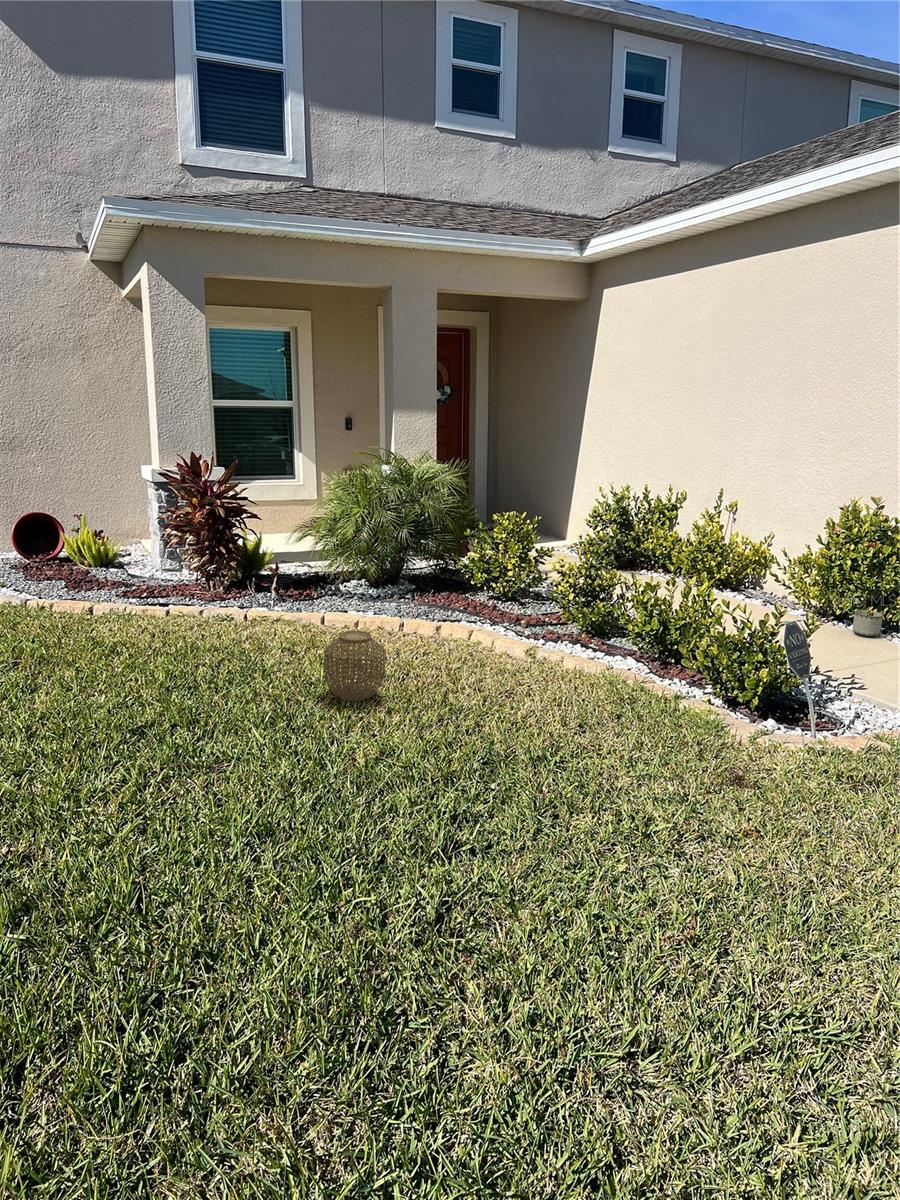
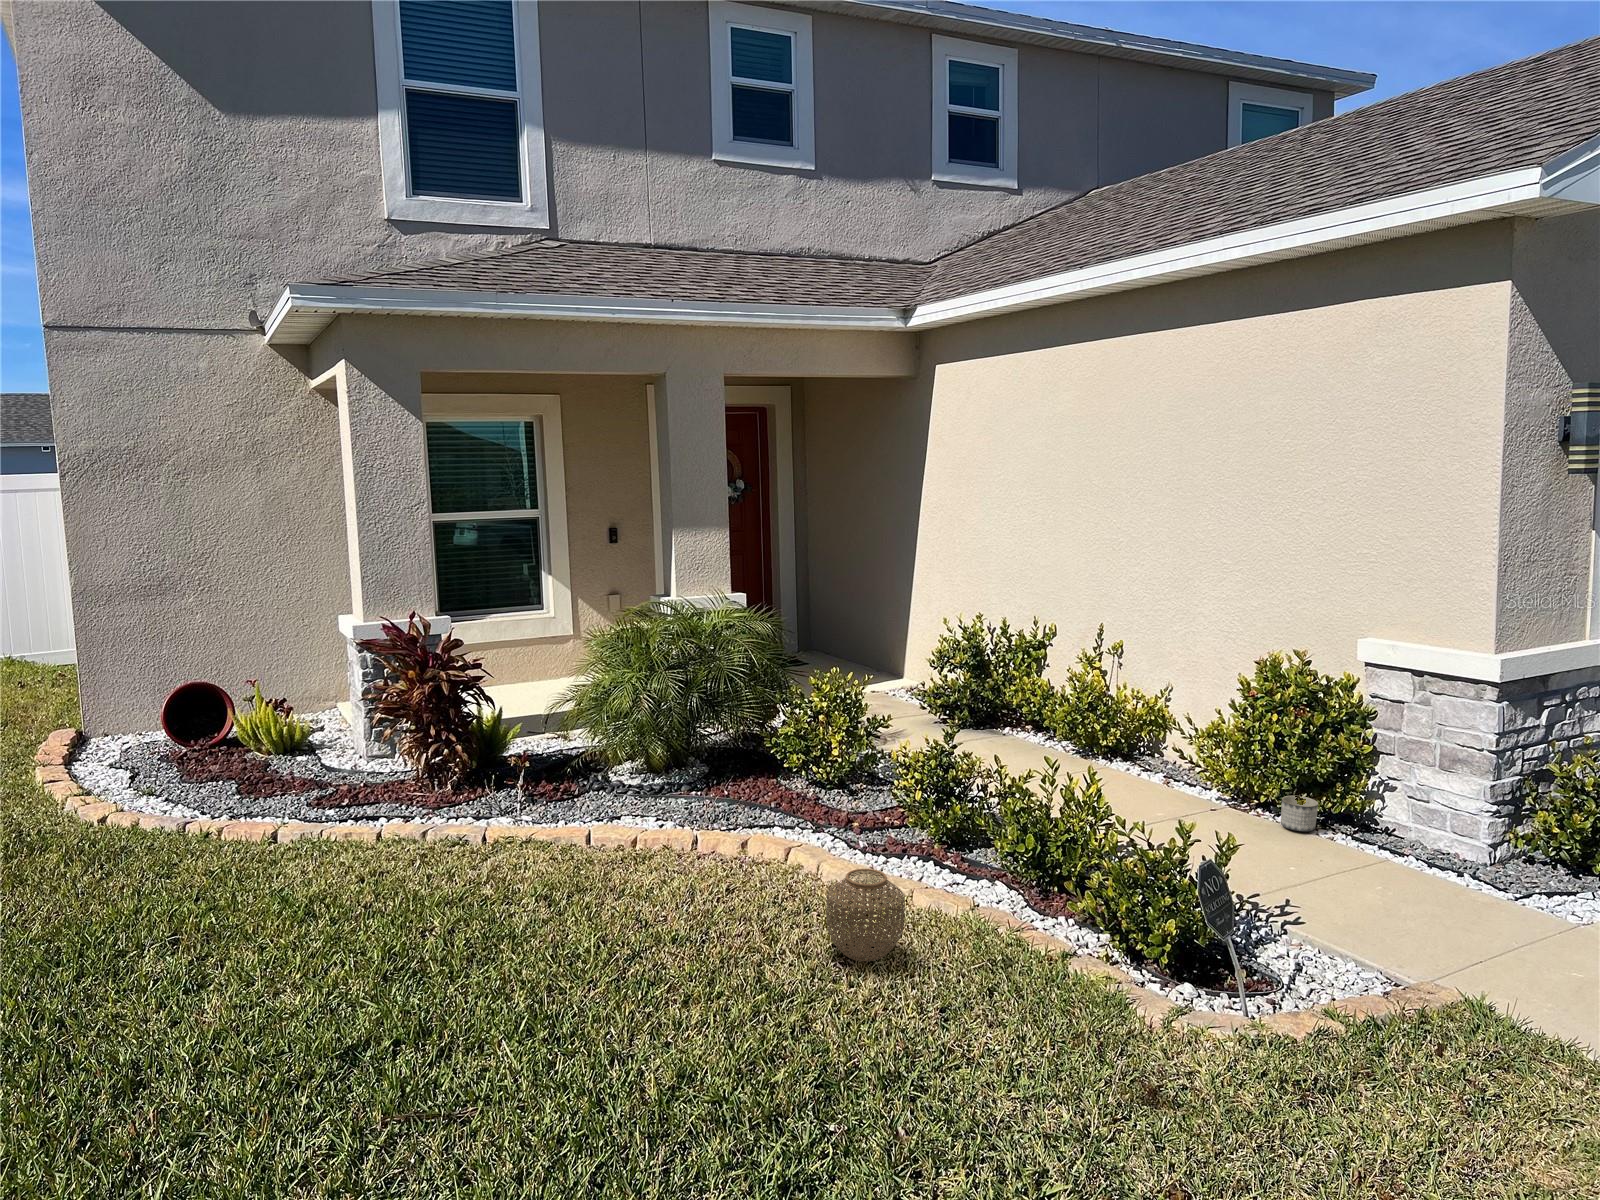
woven basket: present [324,631,386,701] -> present [826,869,905,961]

